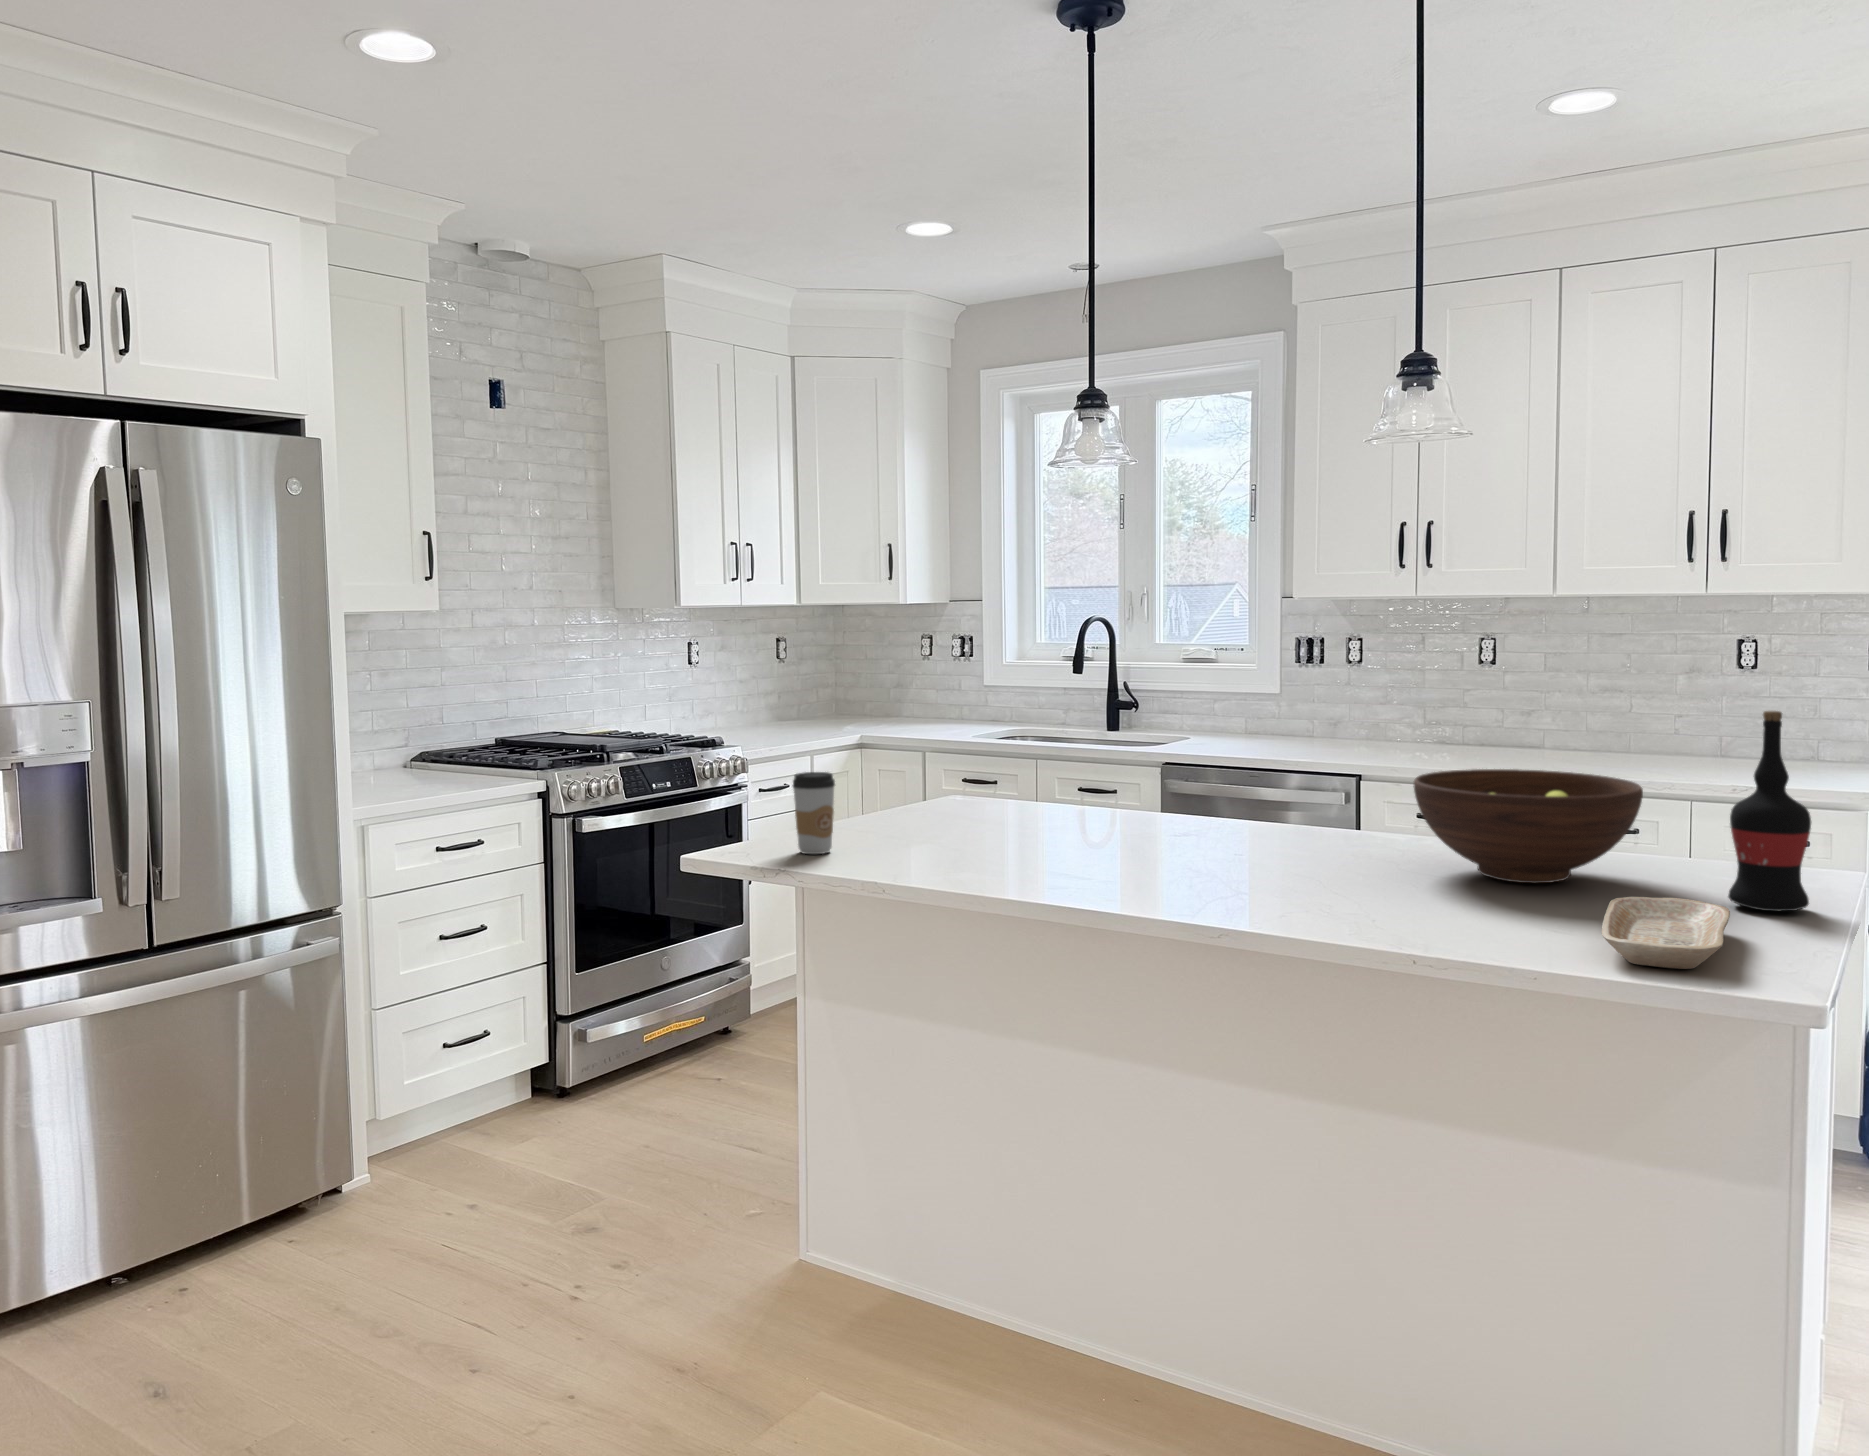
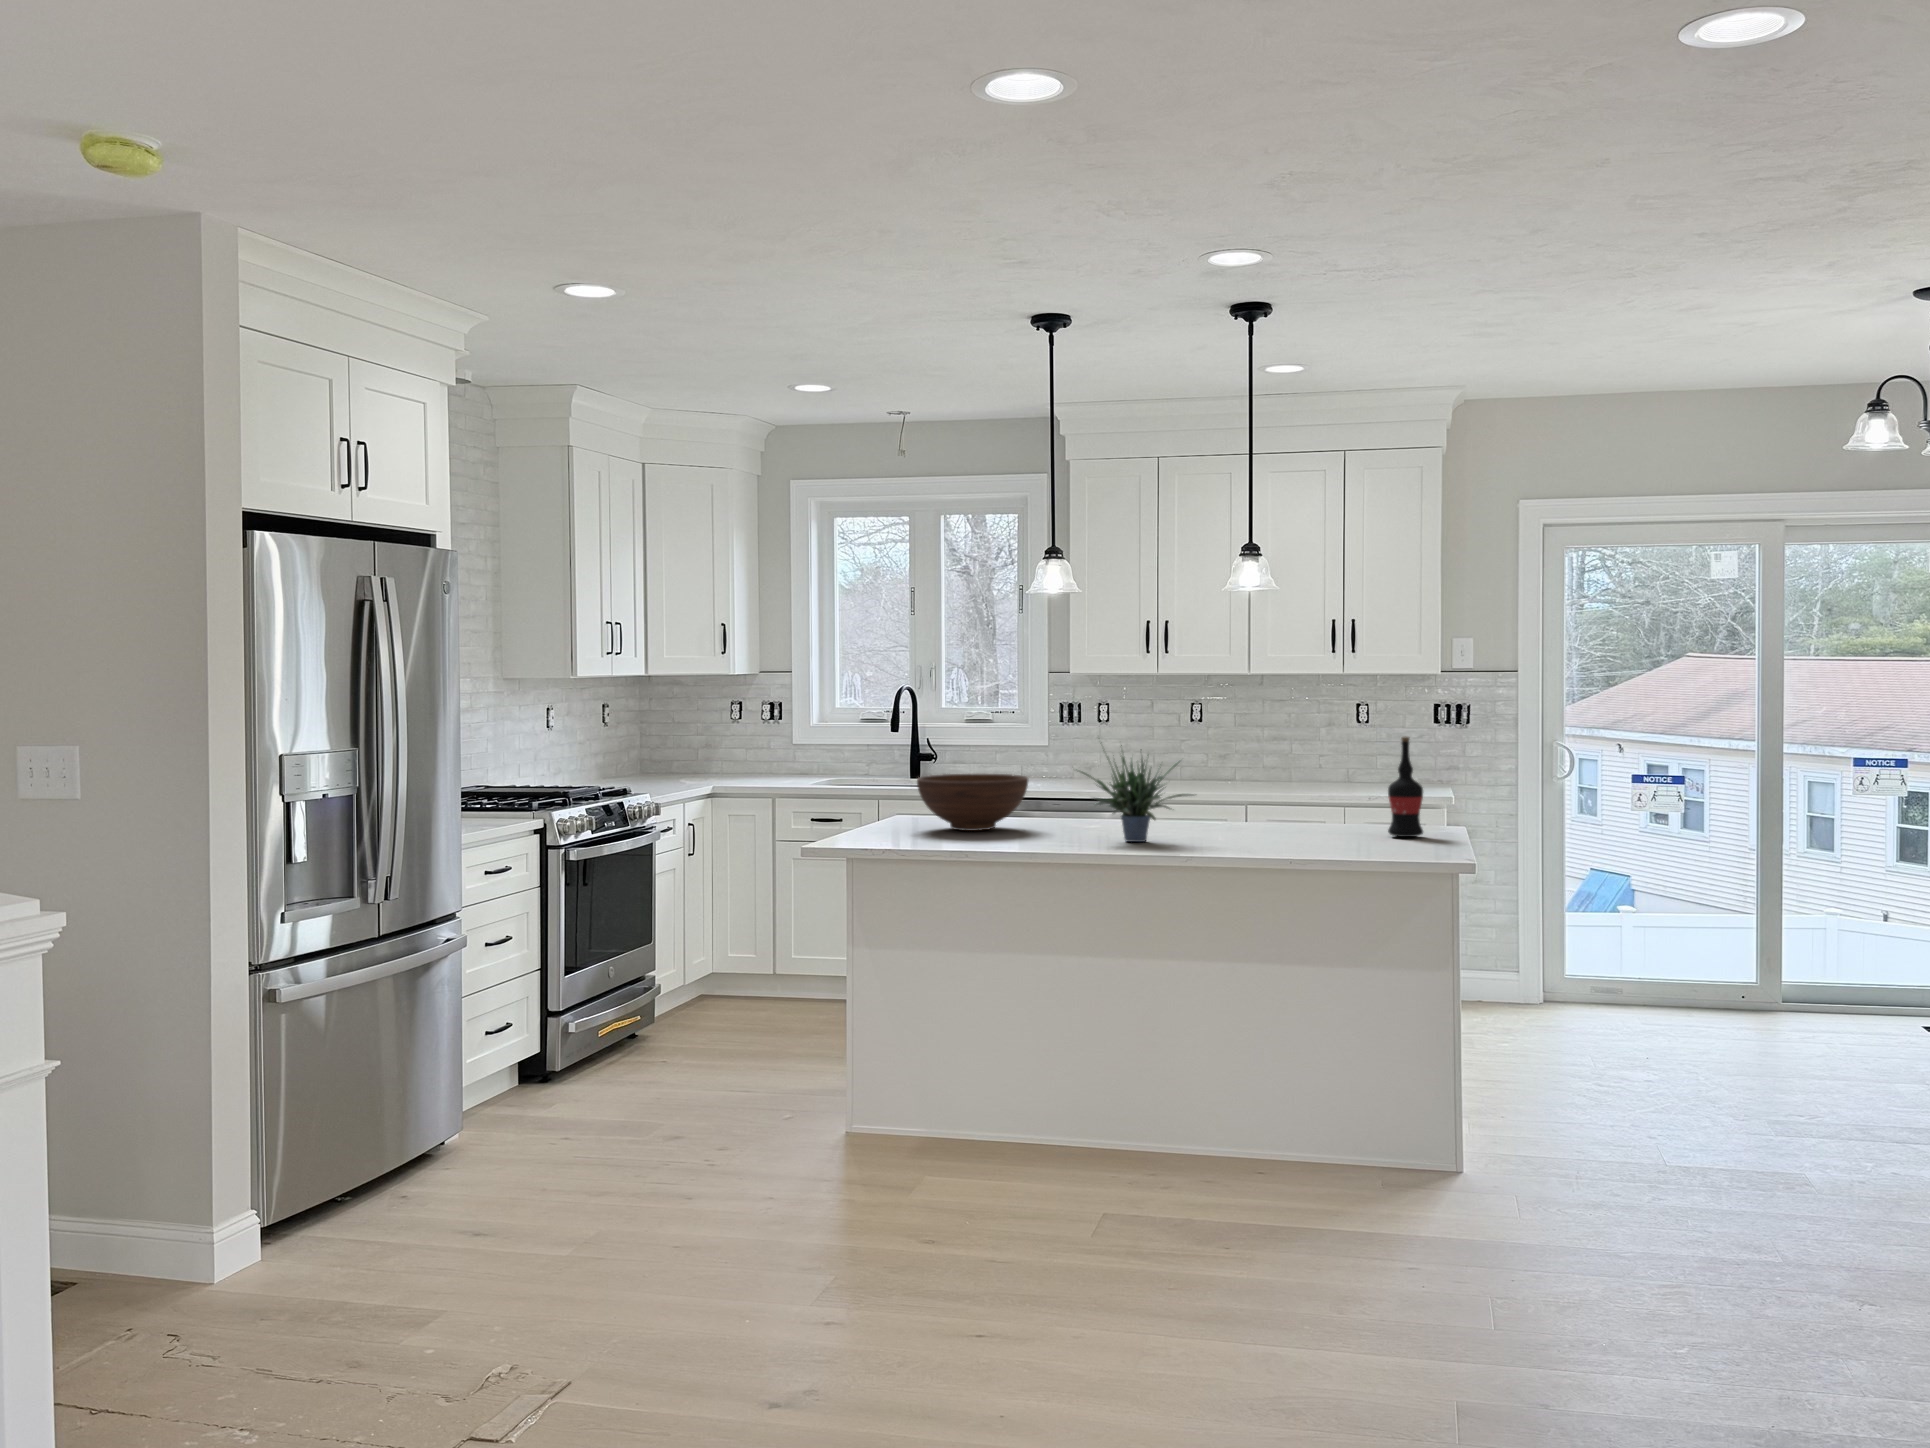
potted plant: none [1110,694,1321,887] -> present [1076,745,1194,842]
fruit bowl: present [1413,769,1643,883] -> present [917,774,1028,831]
coffee cup: present [793,772,835,854] -> none [862,789,890,841]
tray: present [1602,897,1730,969] -> none [1342,830,1397,854]

